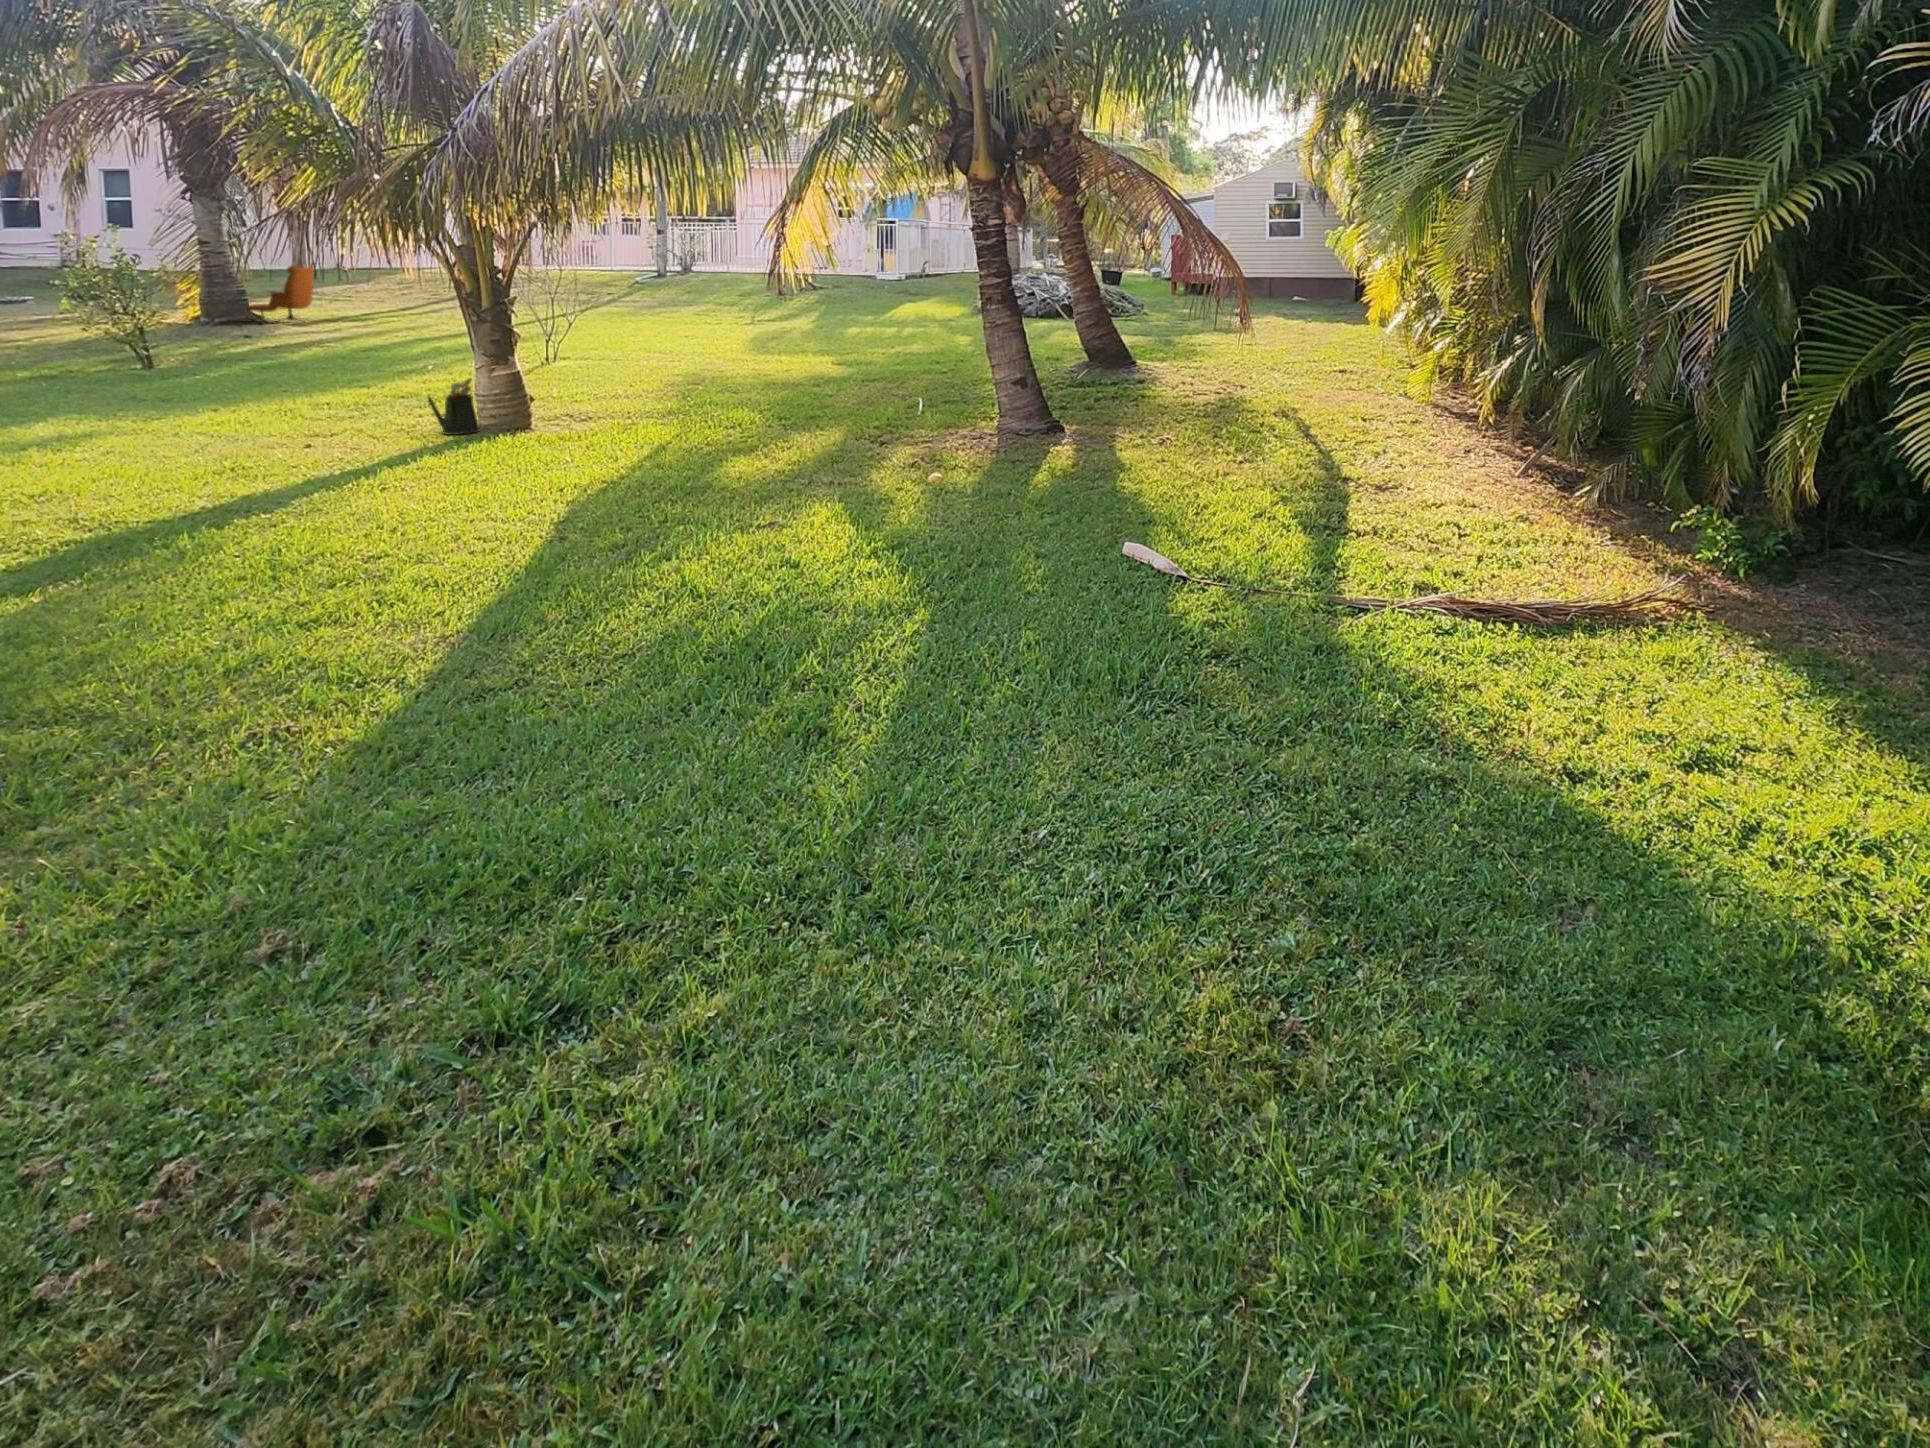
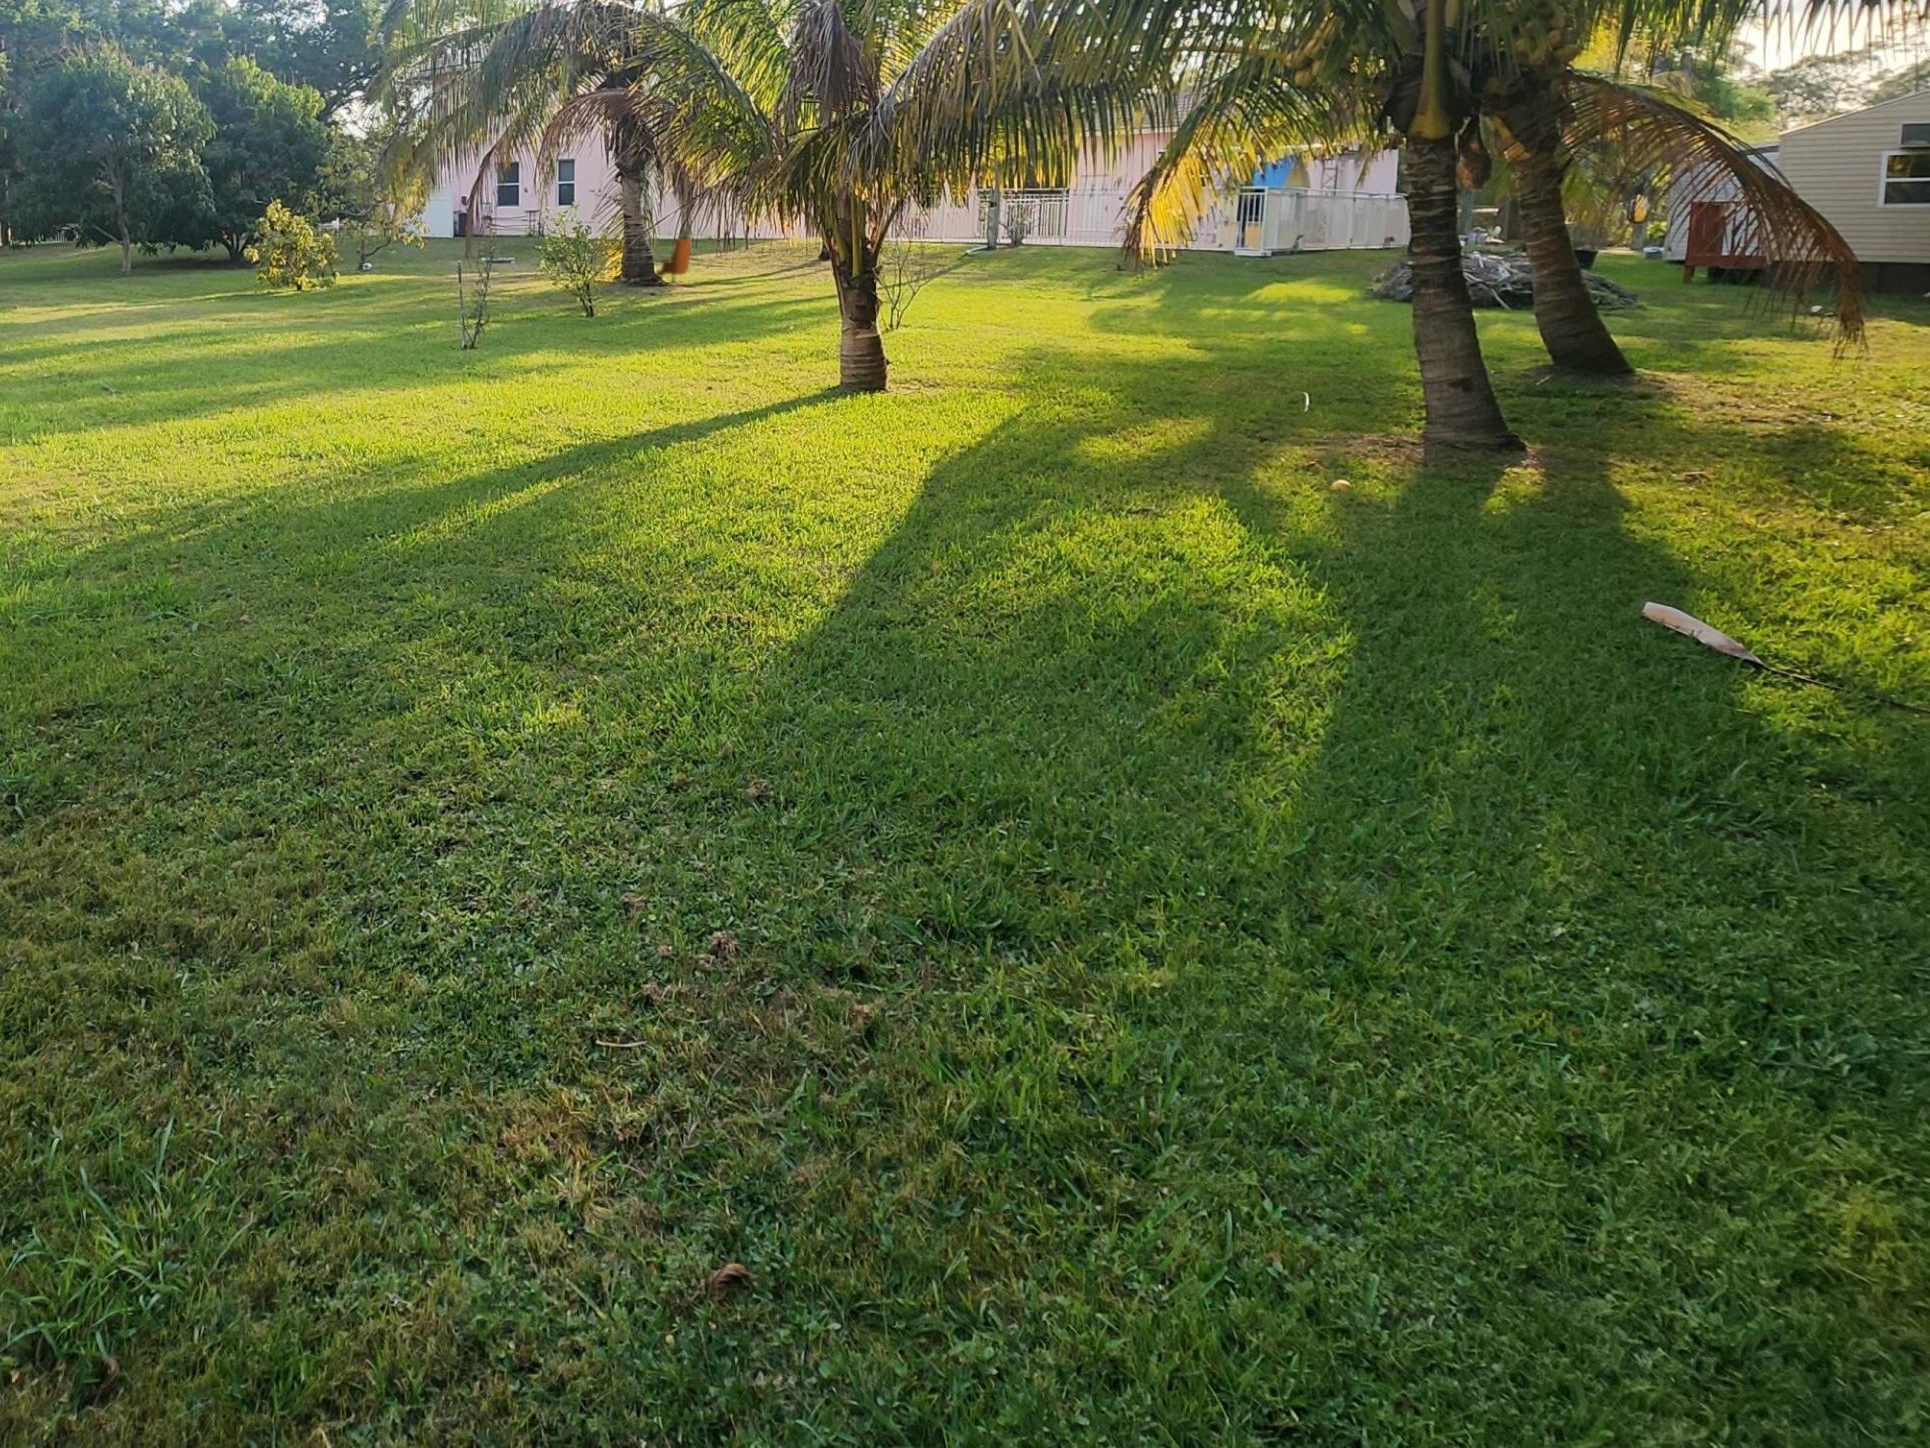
watering can: present [428,378,480,435] -> none [800,339,845,390]

